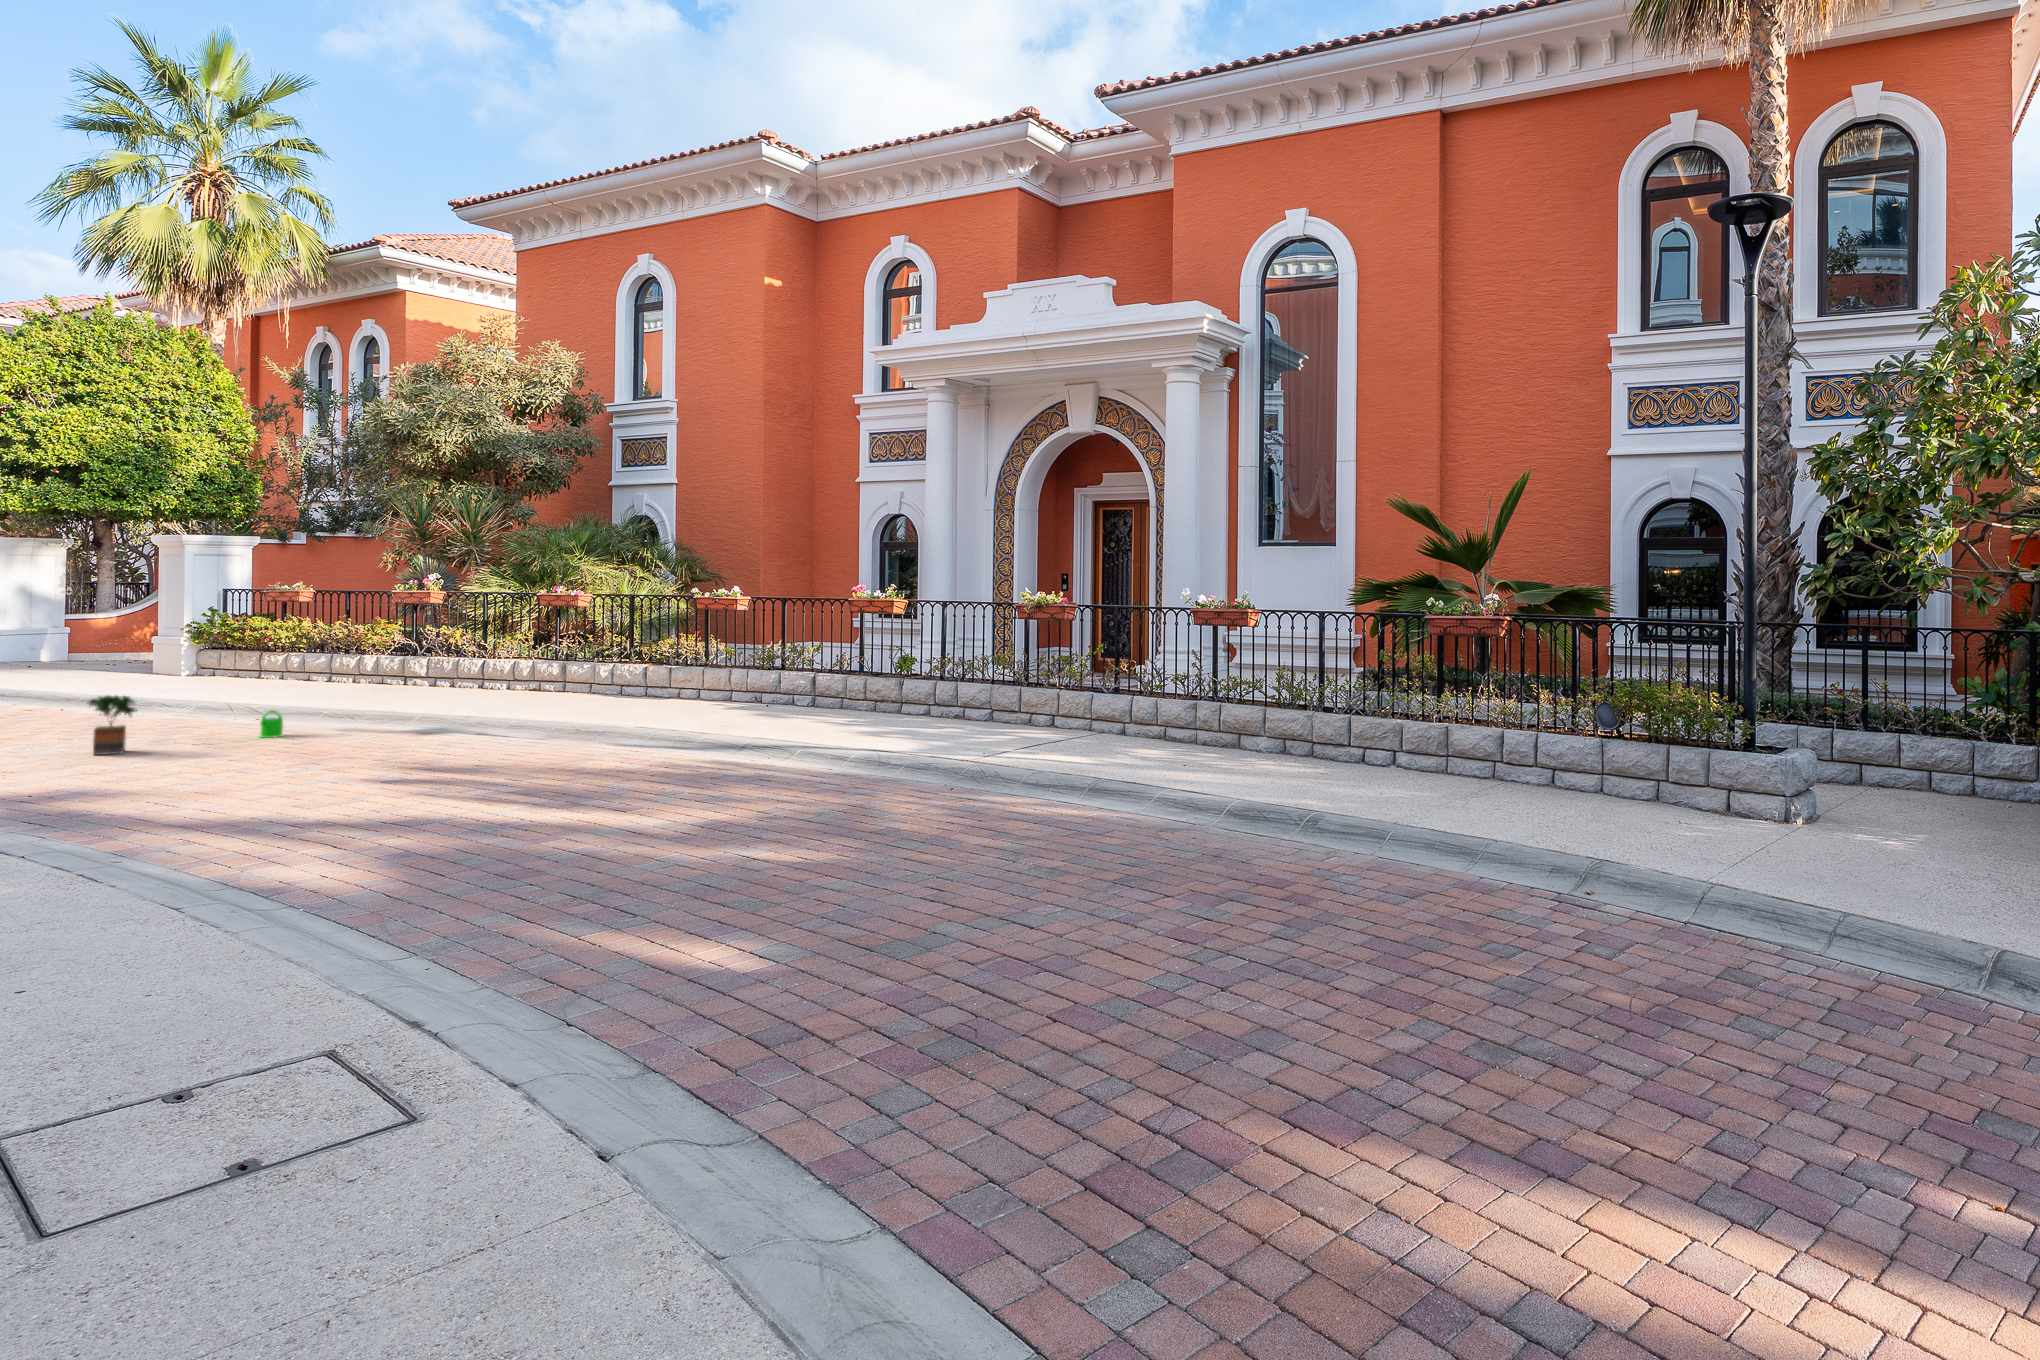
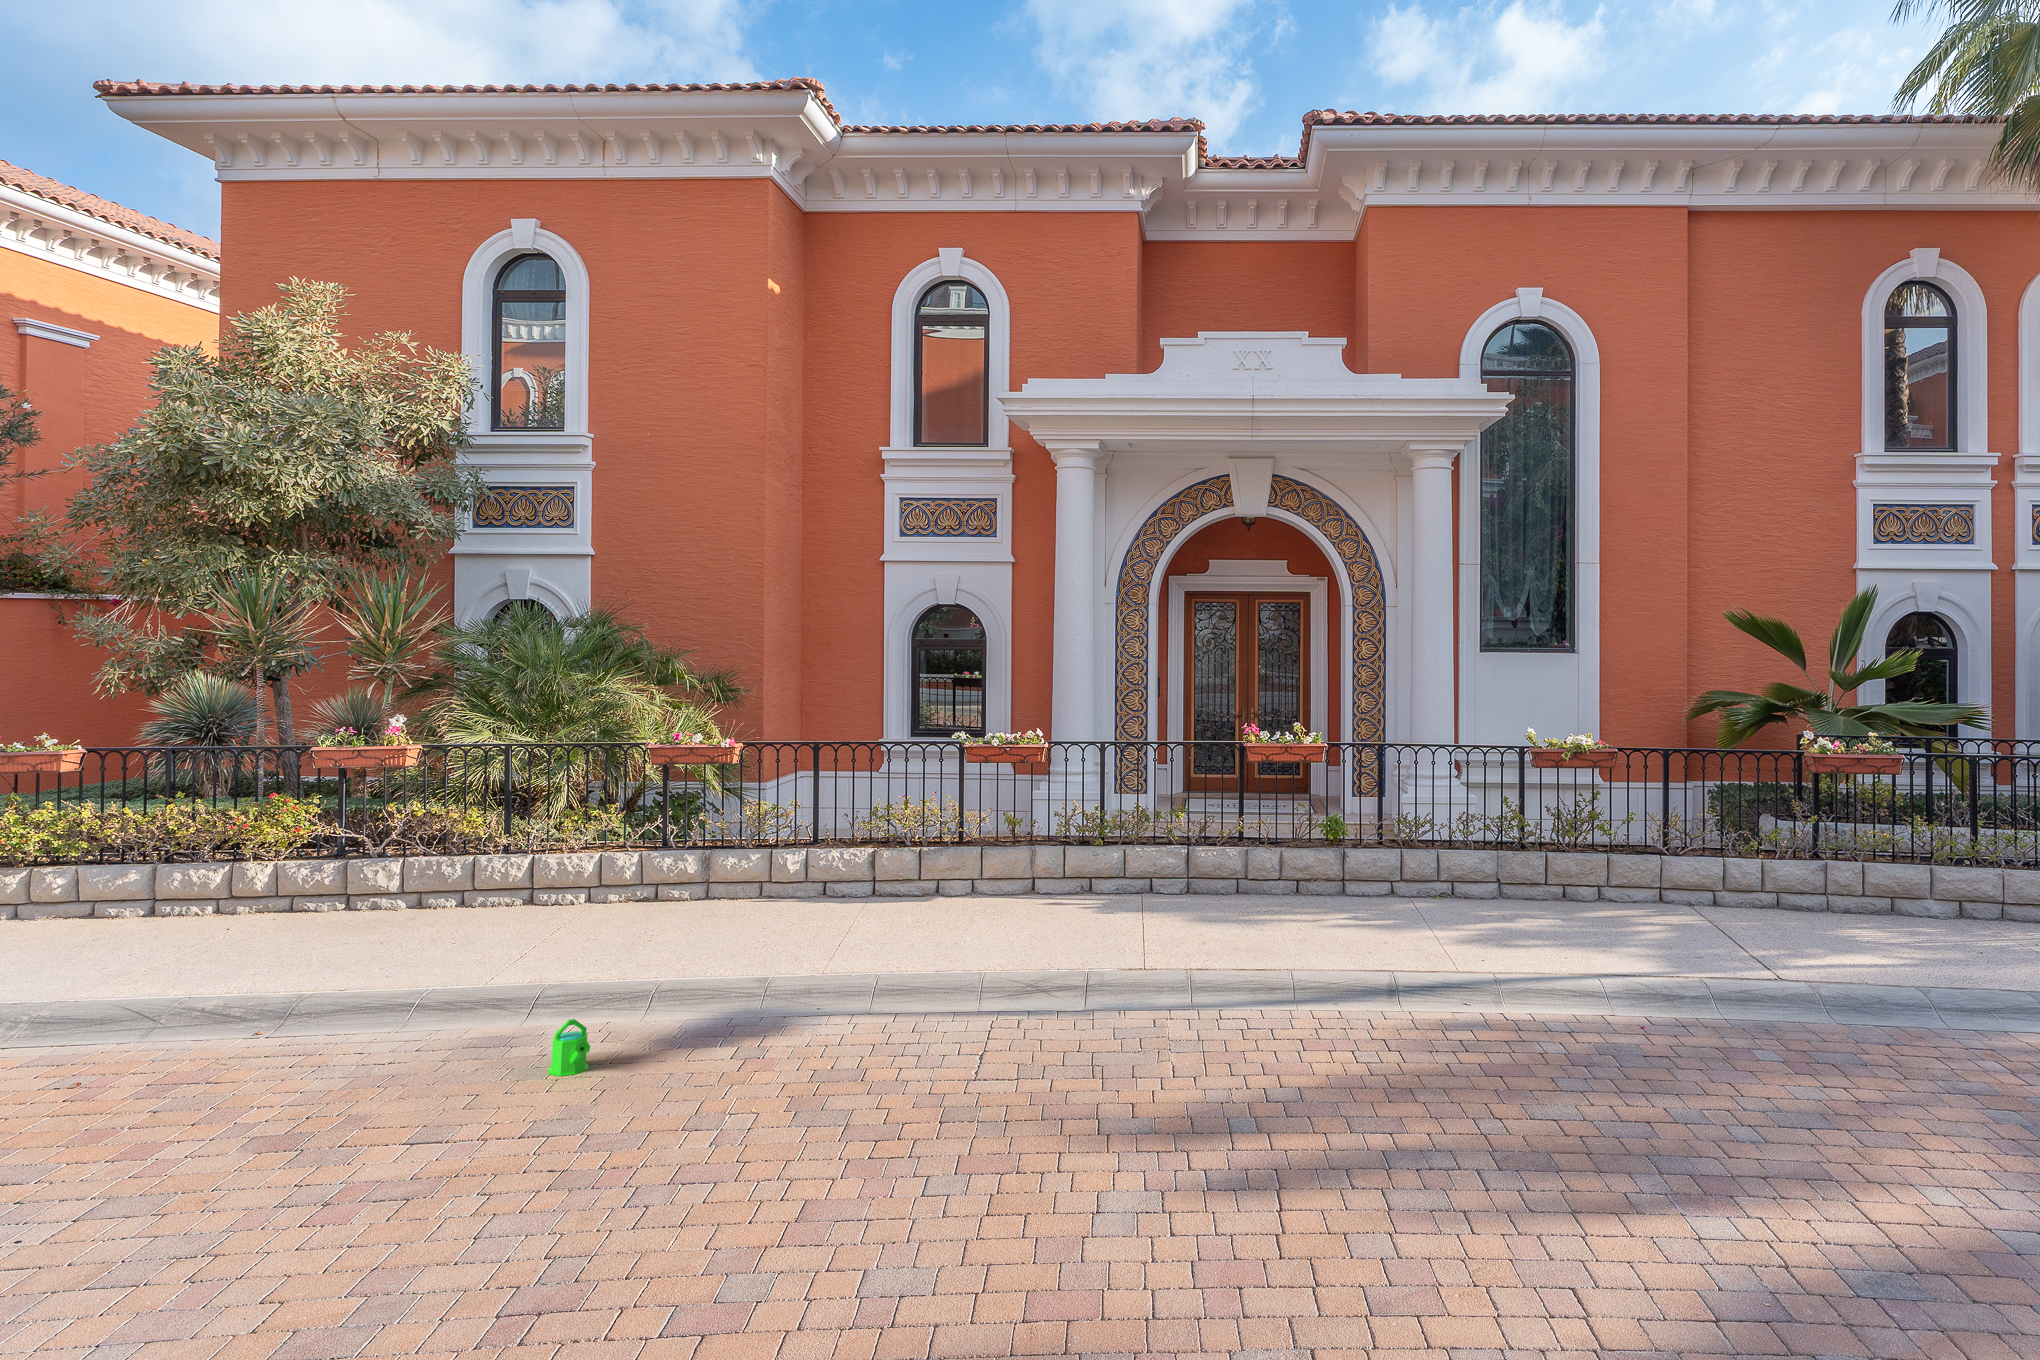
potted tree: present [87,696,137,755] -> none [356,1044,463,1185]

